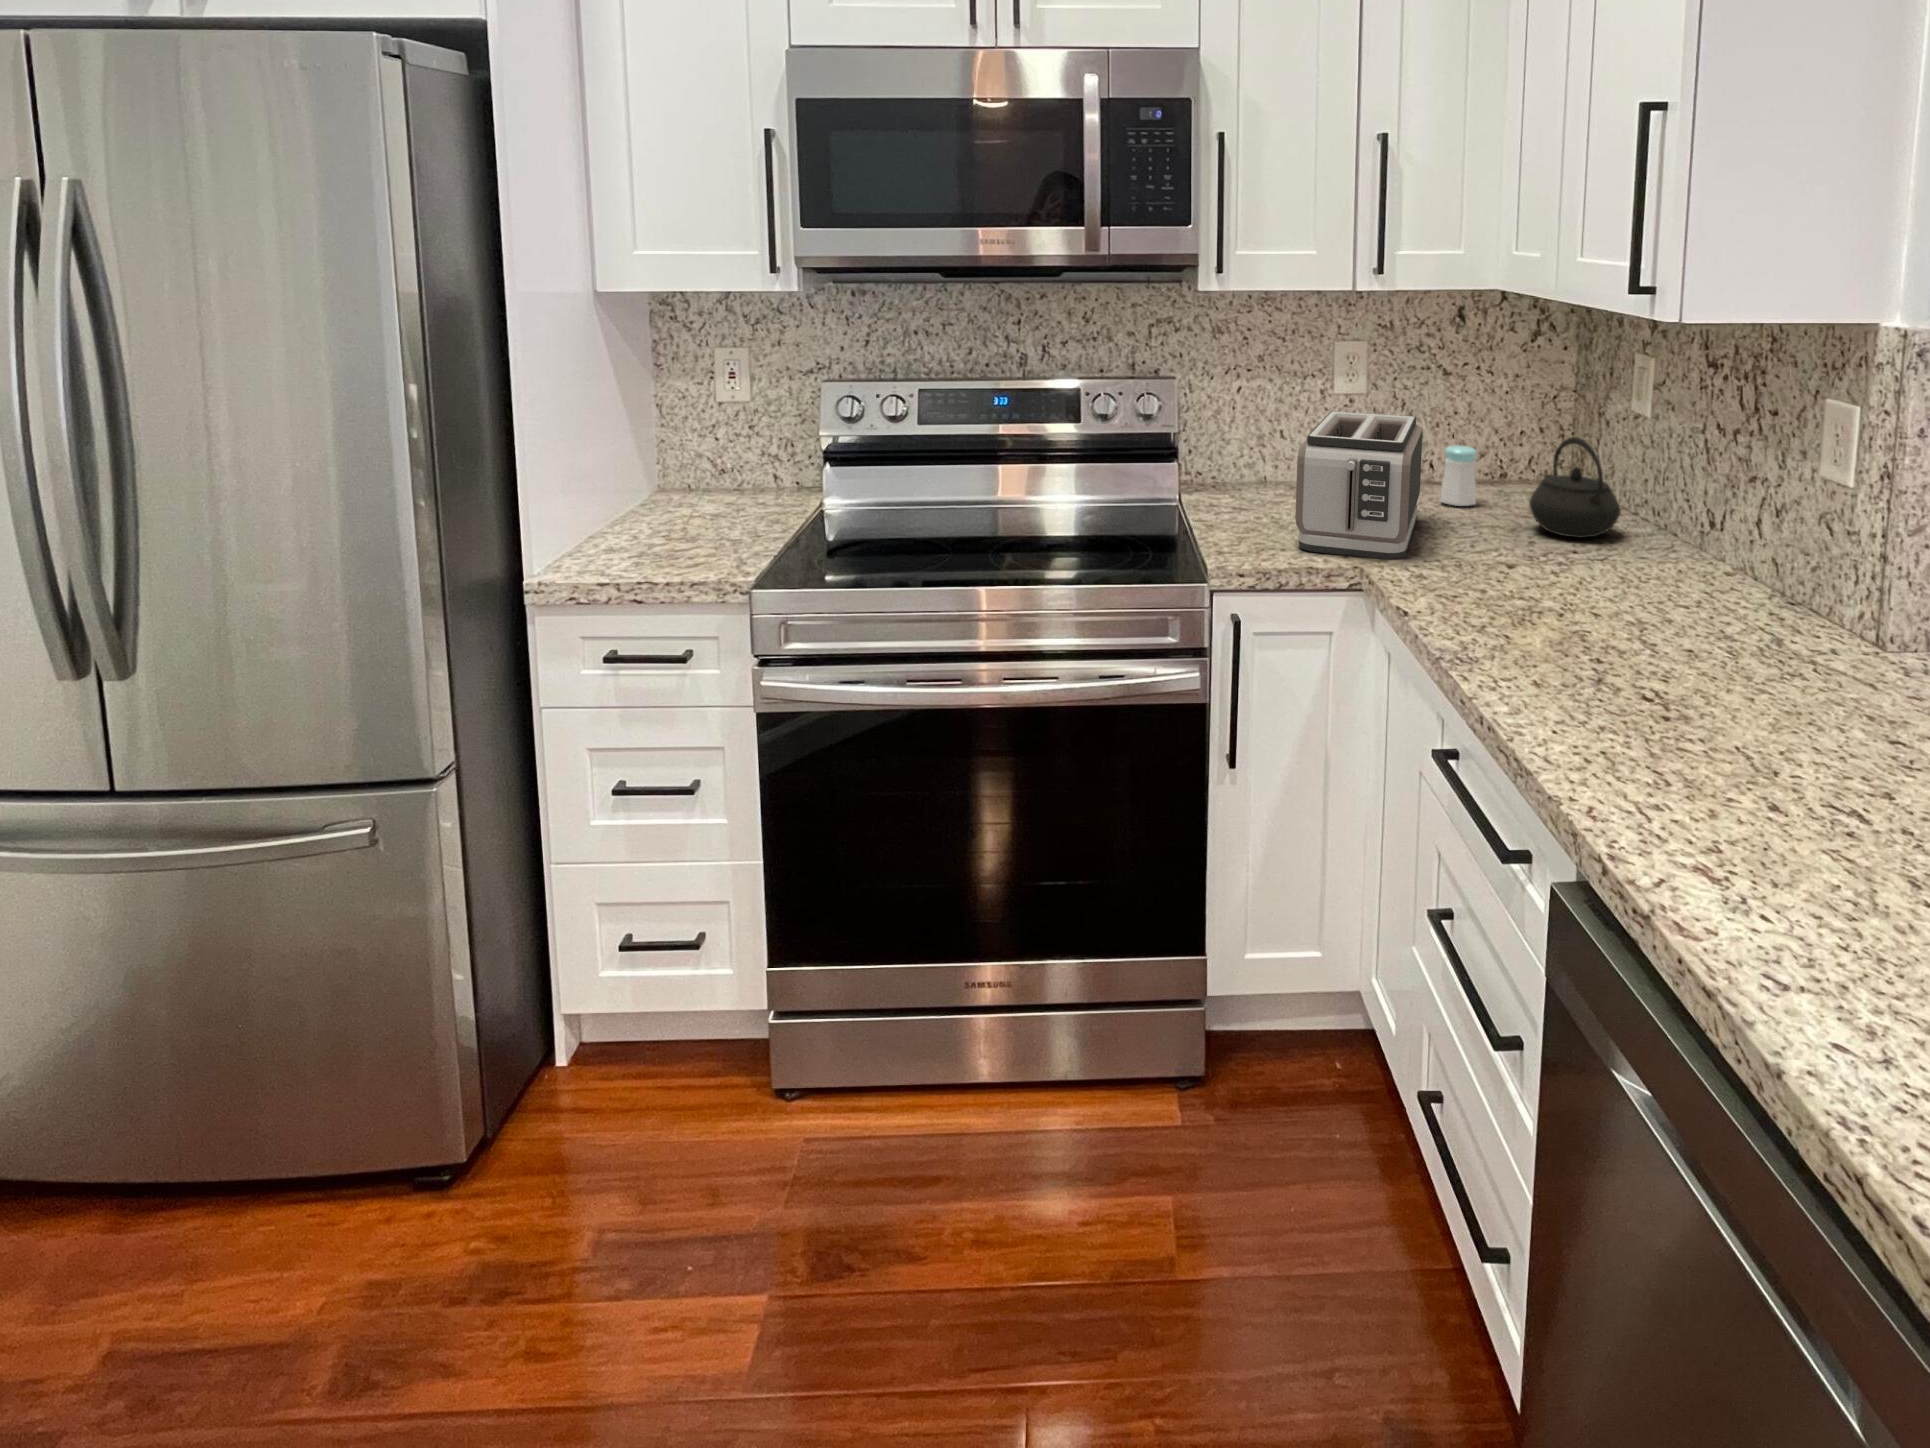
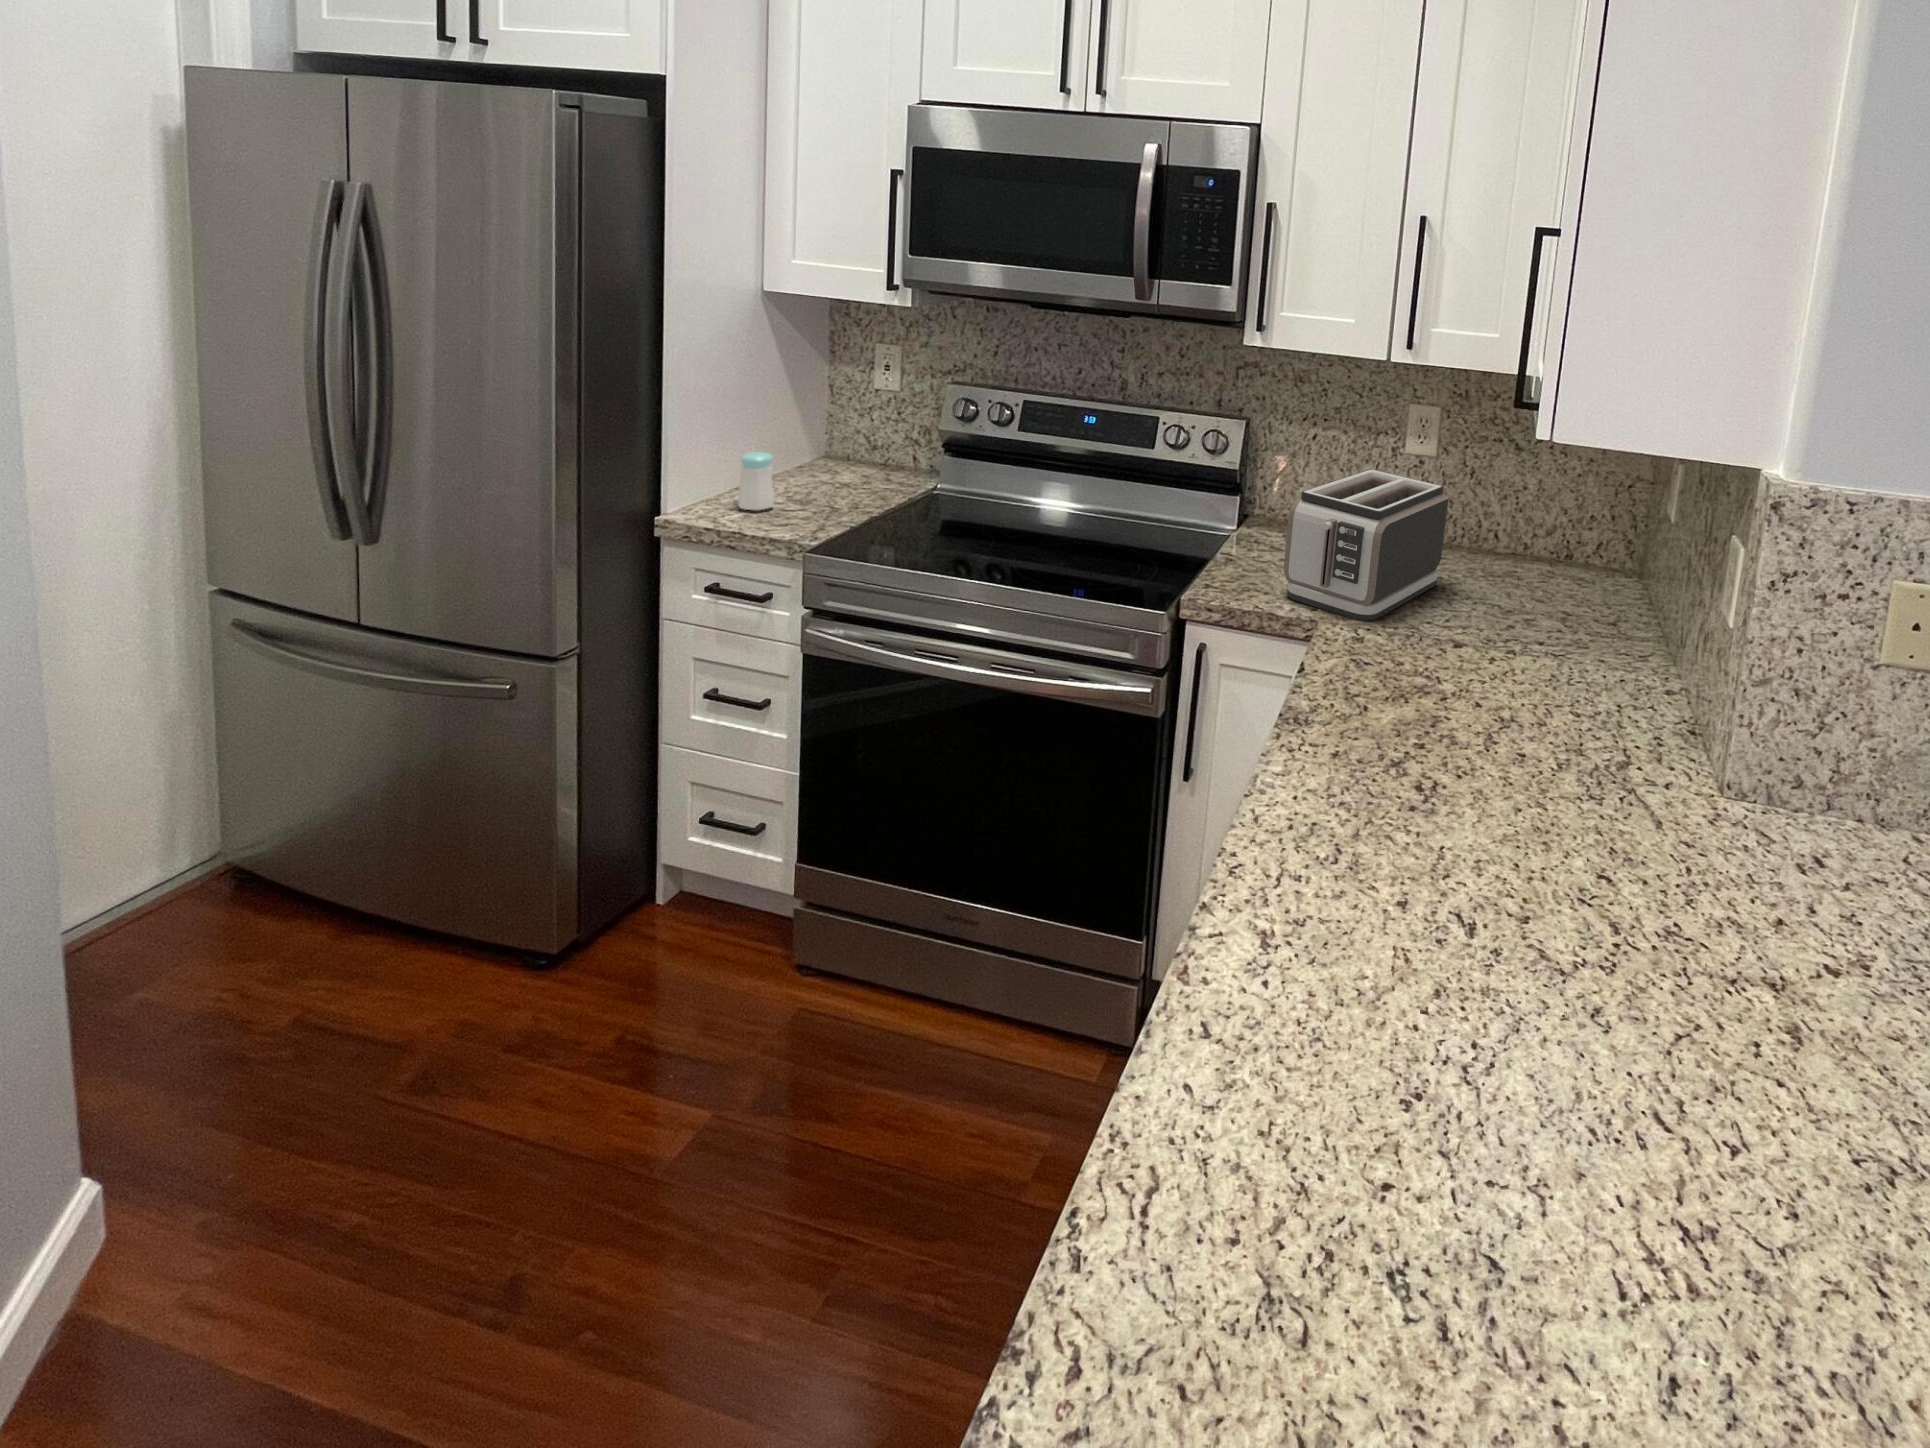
kettle: present [1529,437,1621,538] -> none [1535,530,1624,633]
salt shaker: present [1441,446,1477,506] -> present [738,452,774,510]

